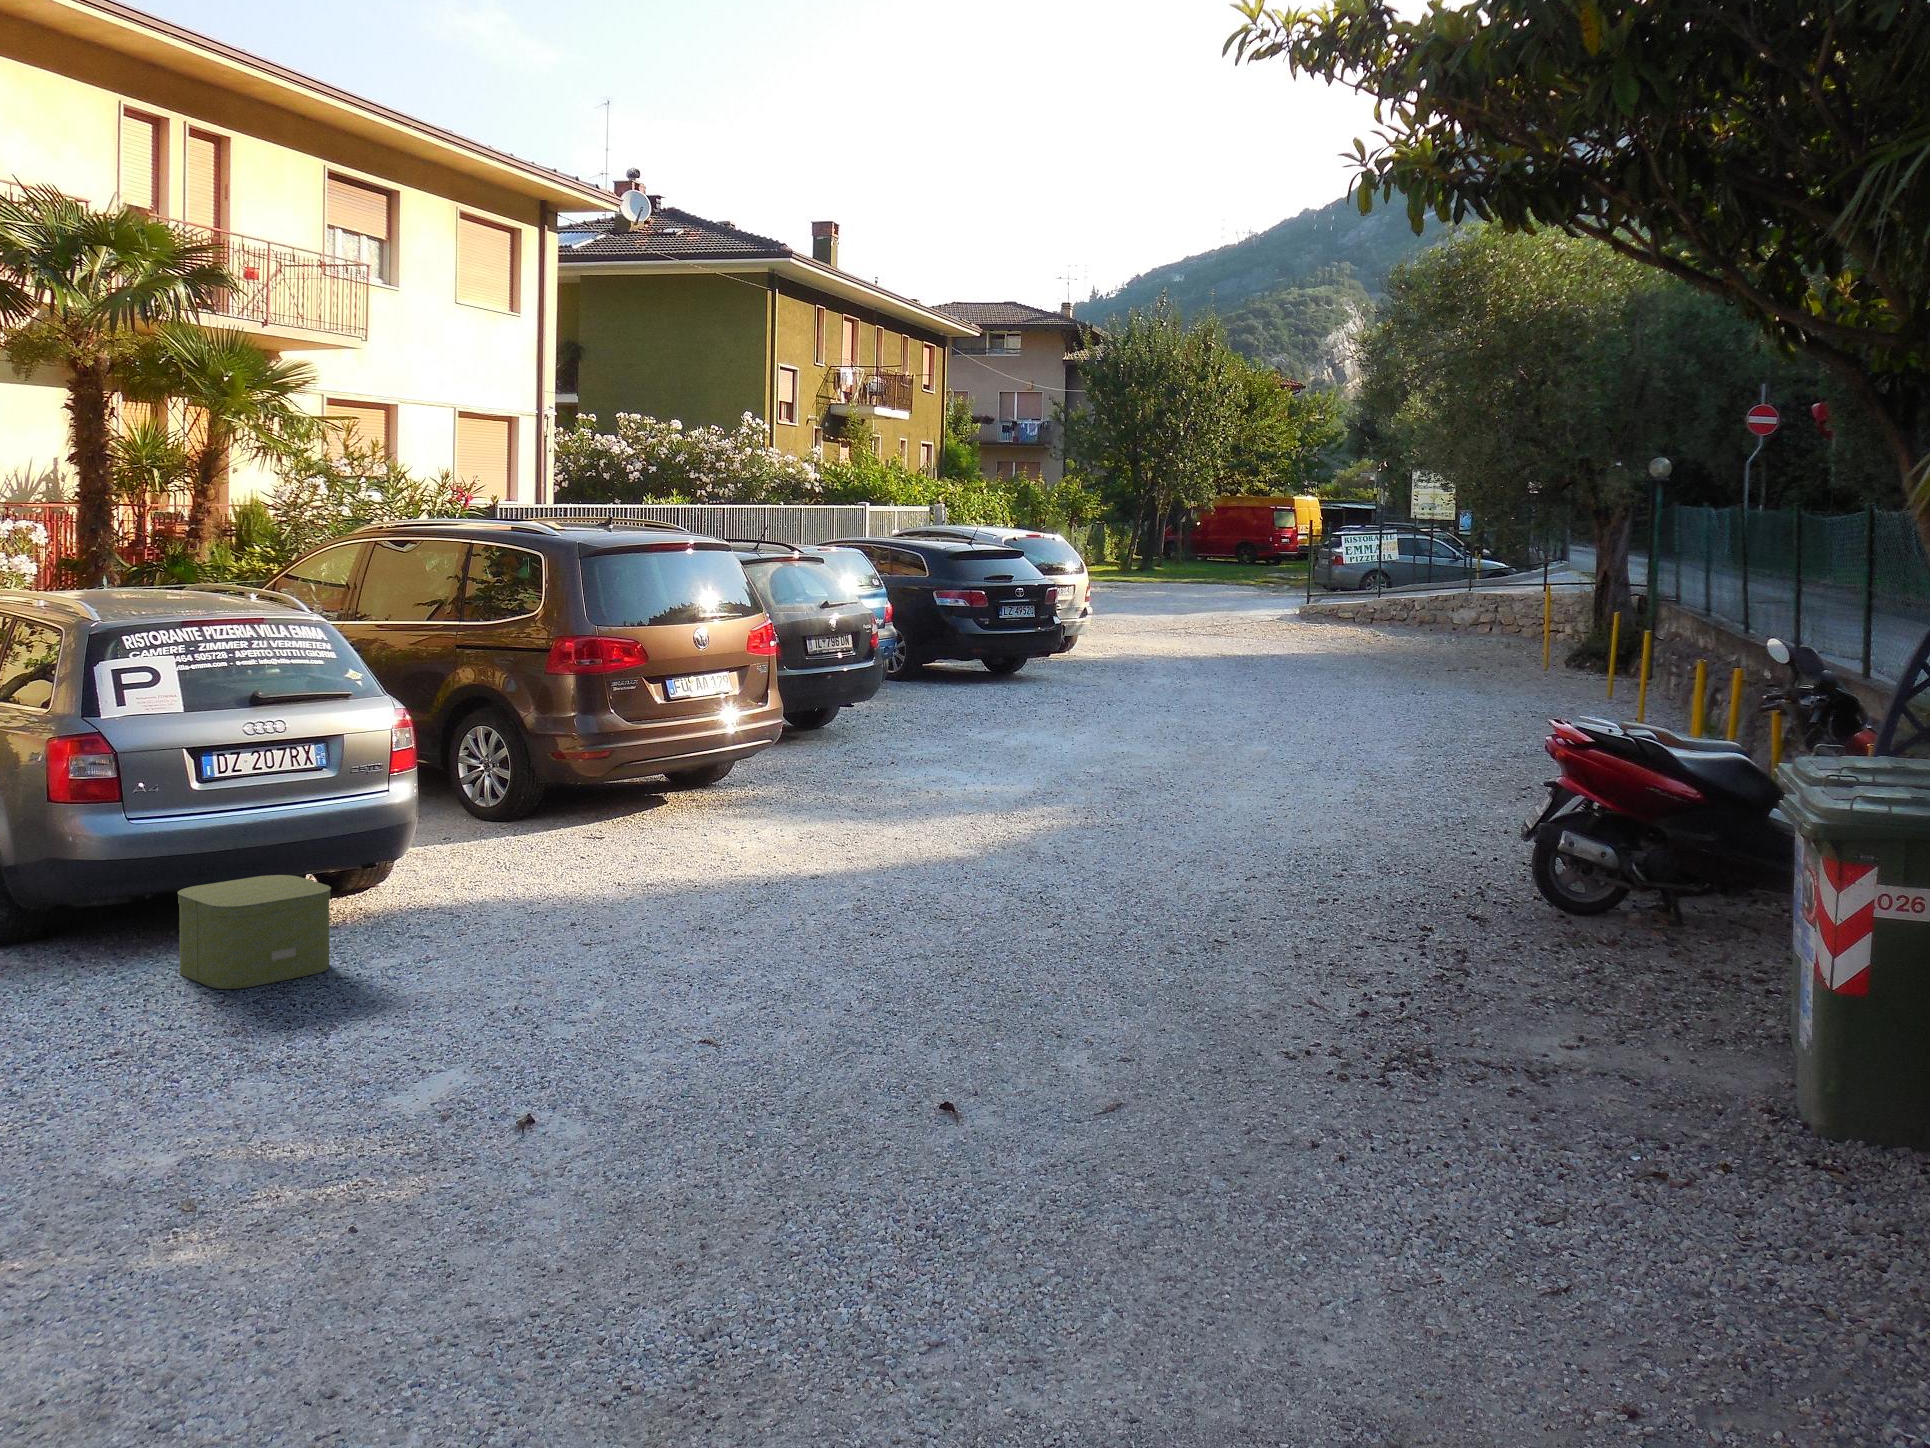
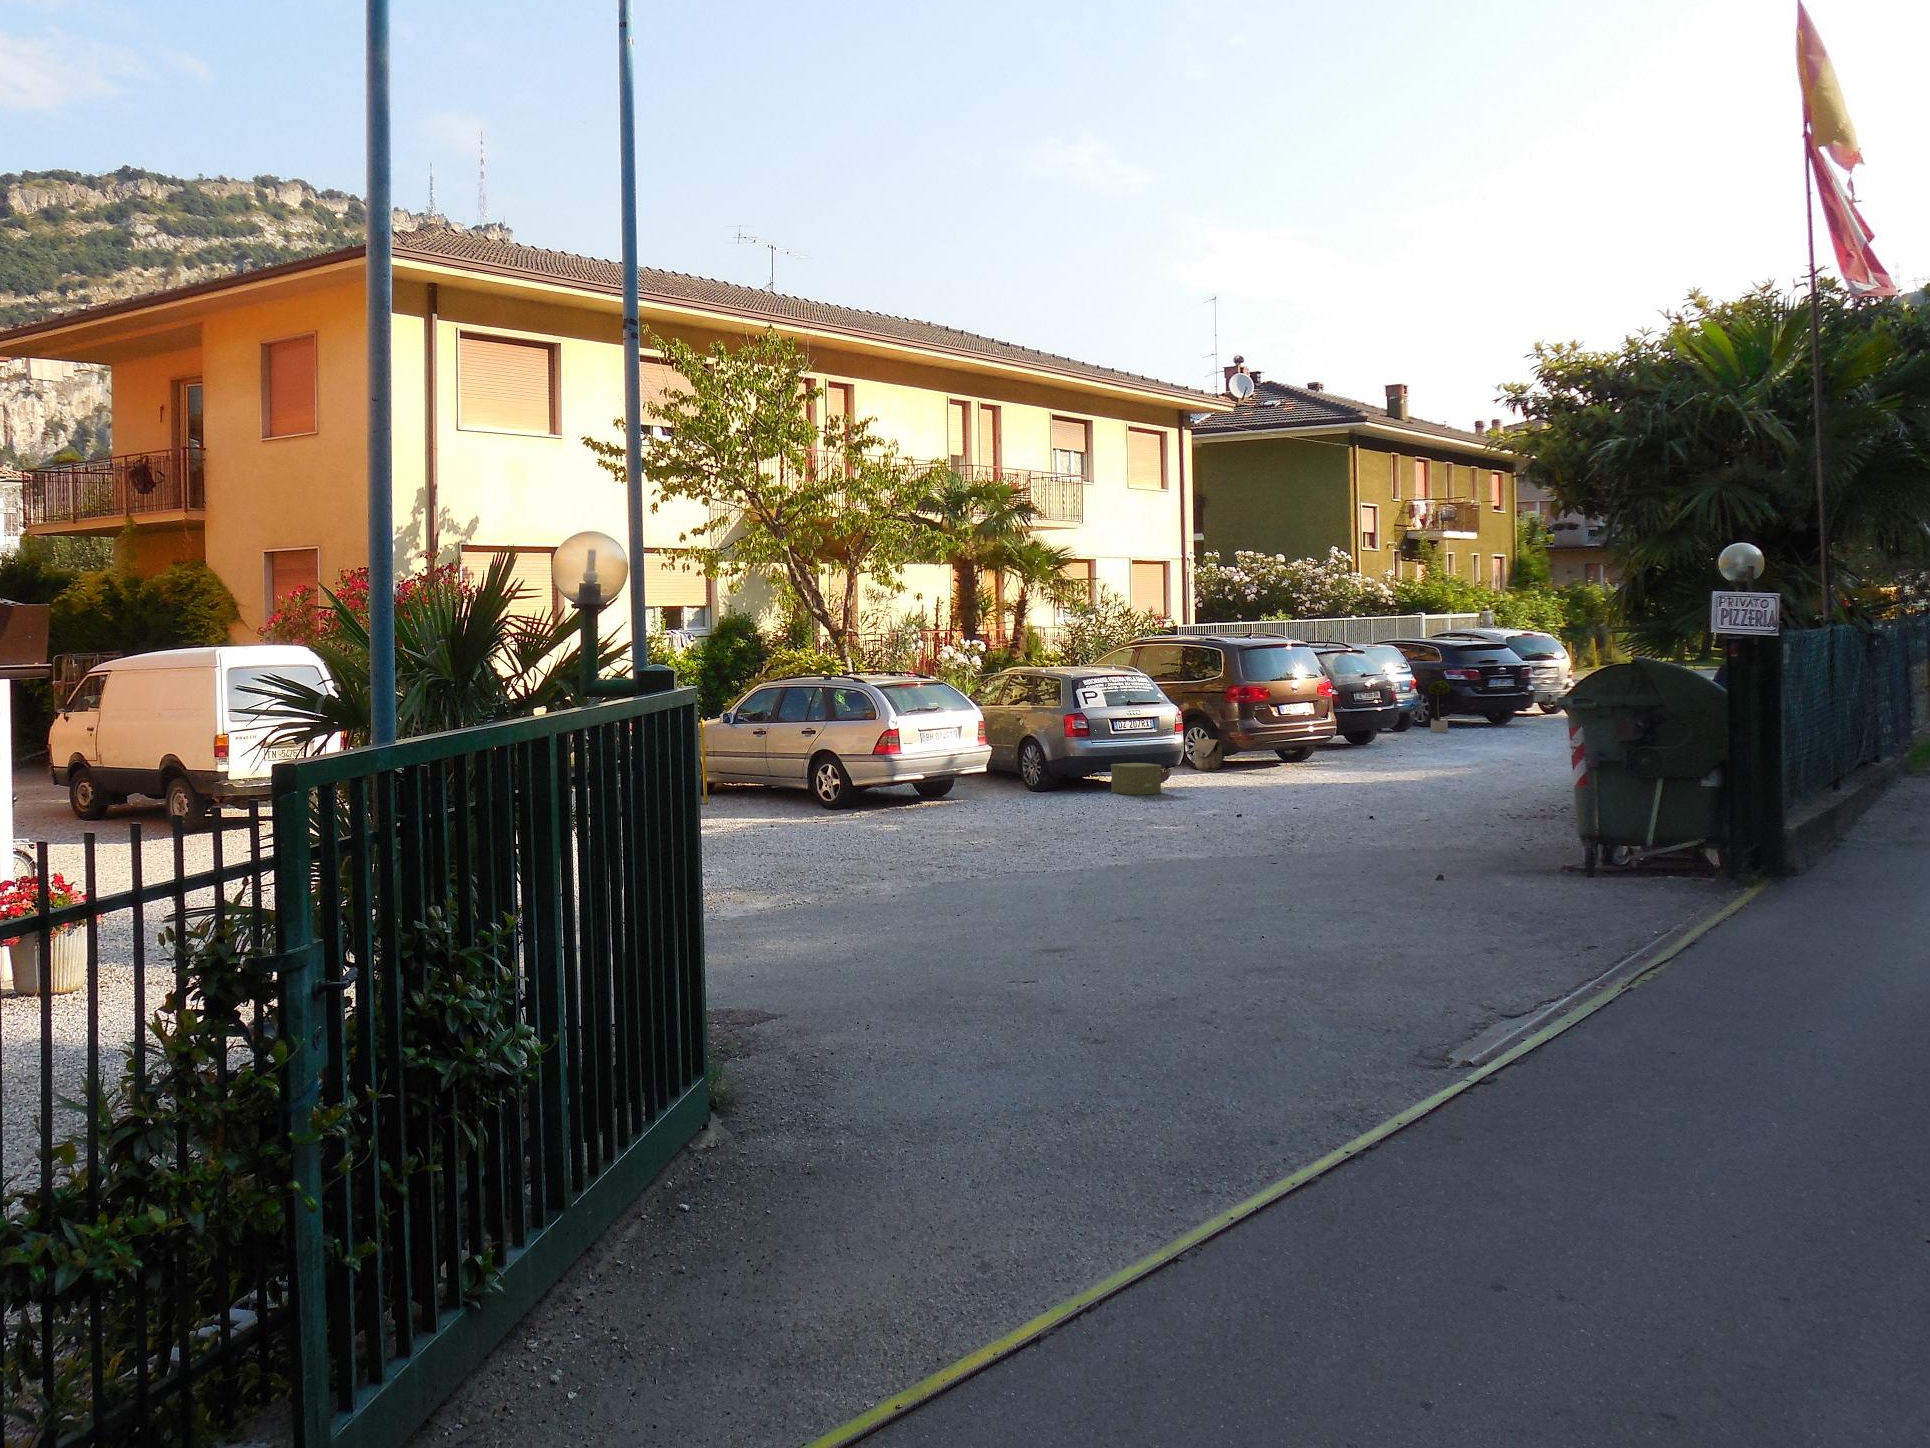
potted tree: none [900,603,934,685] -> present [1428,680,1450,732]
bag: none [474,755,541,832] -> present [1193,738,1223,771]

